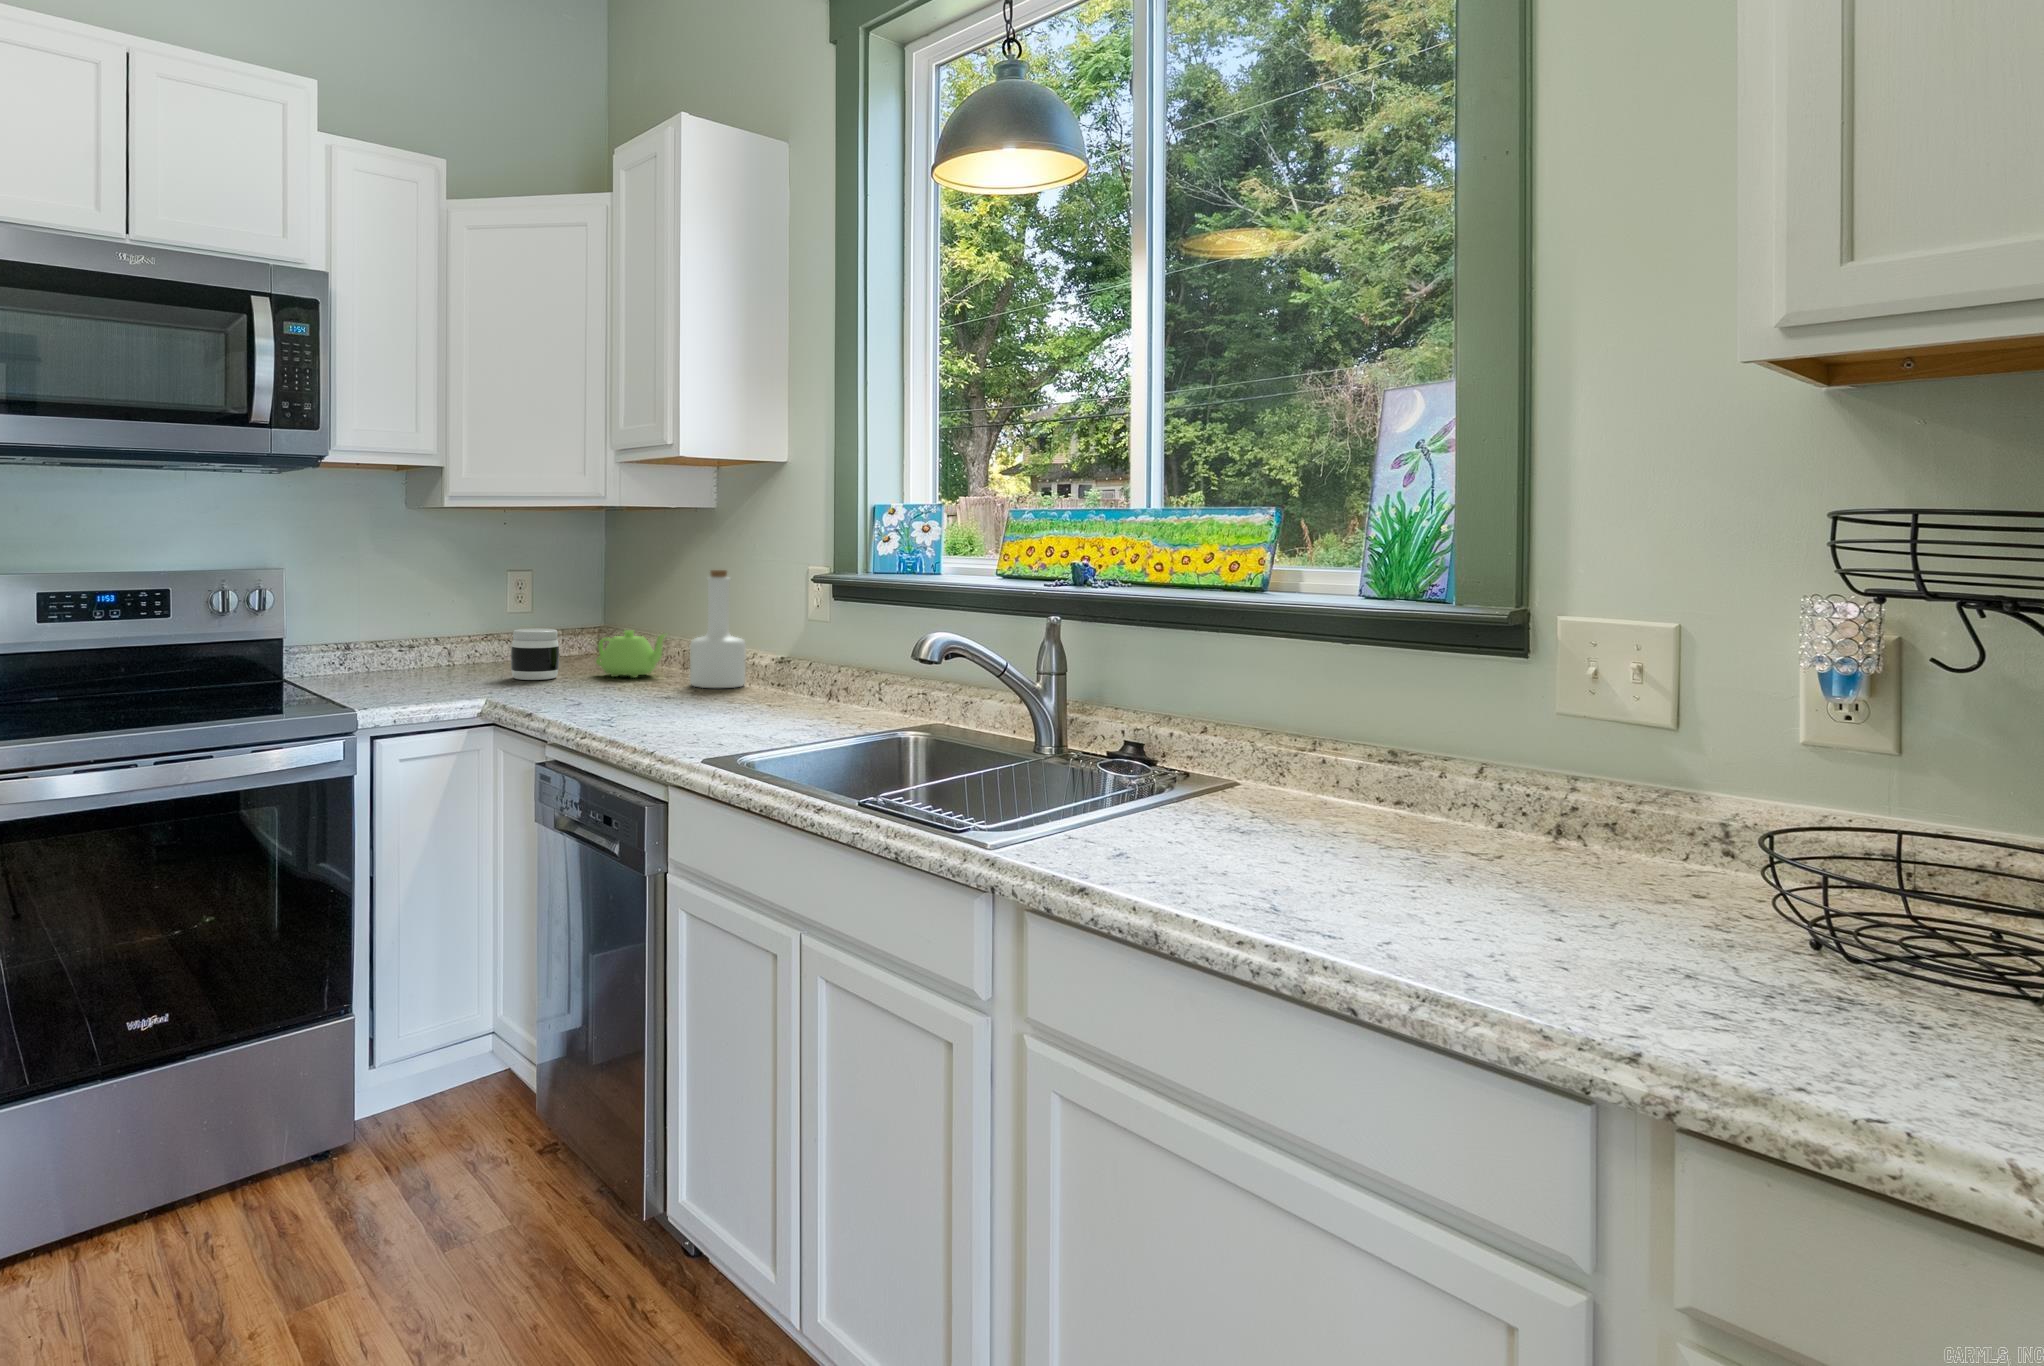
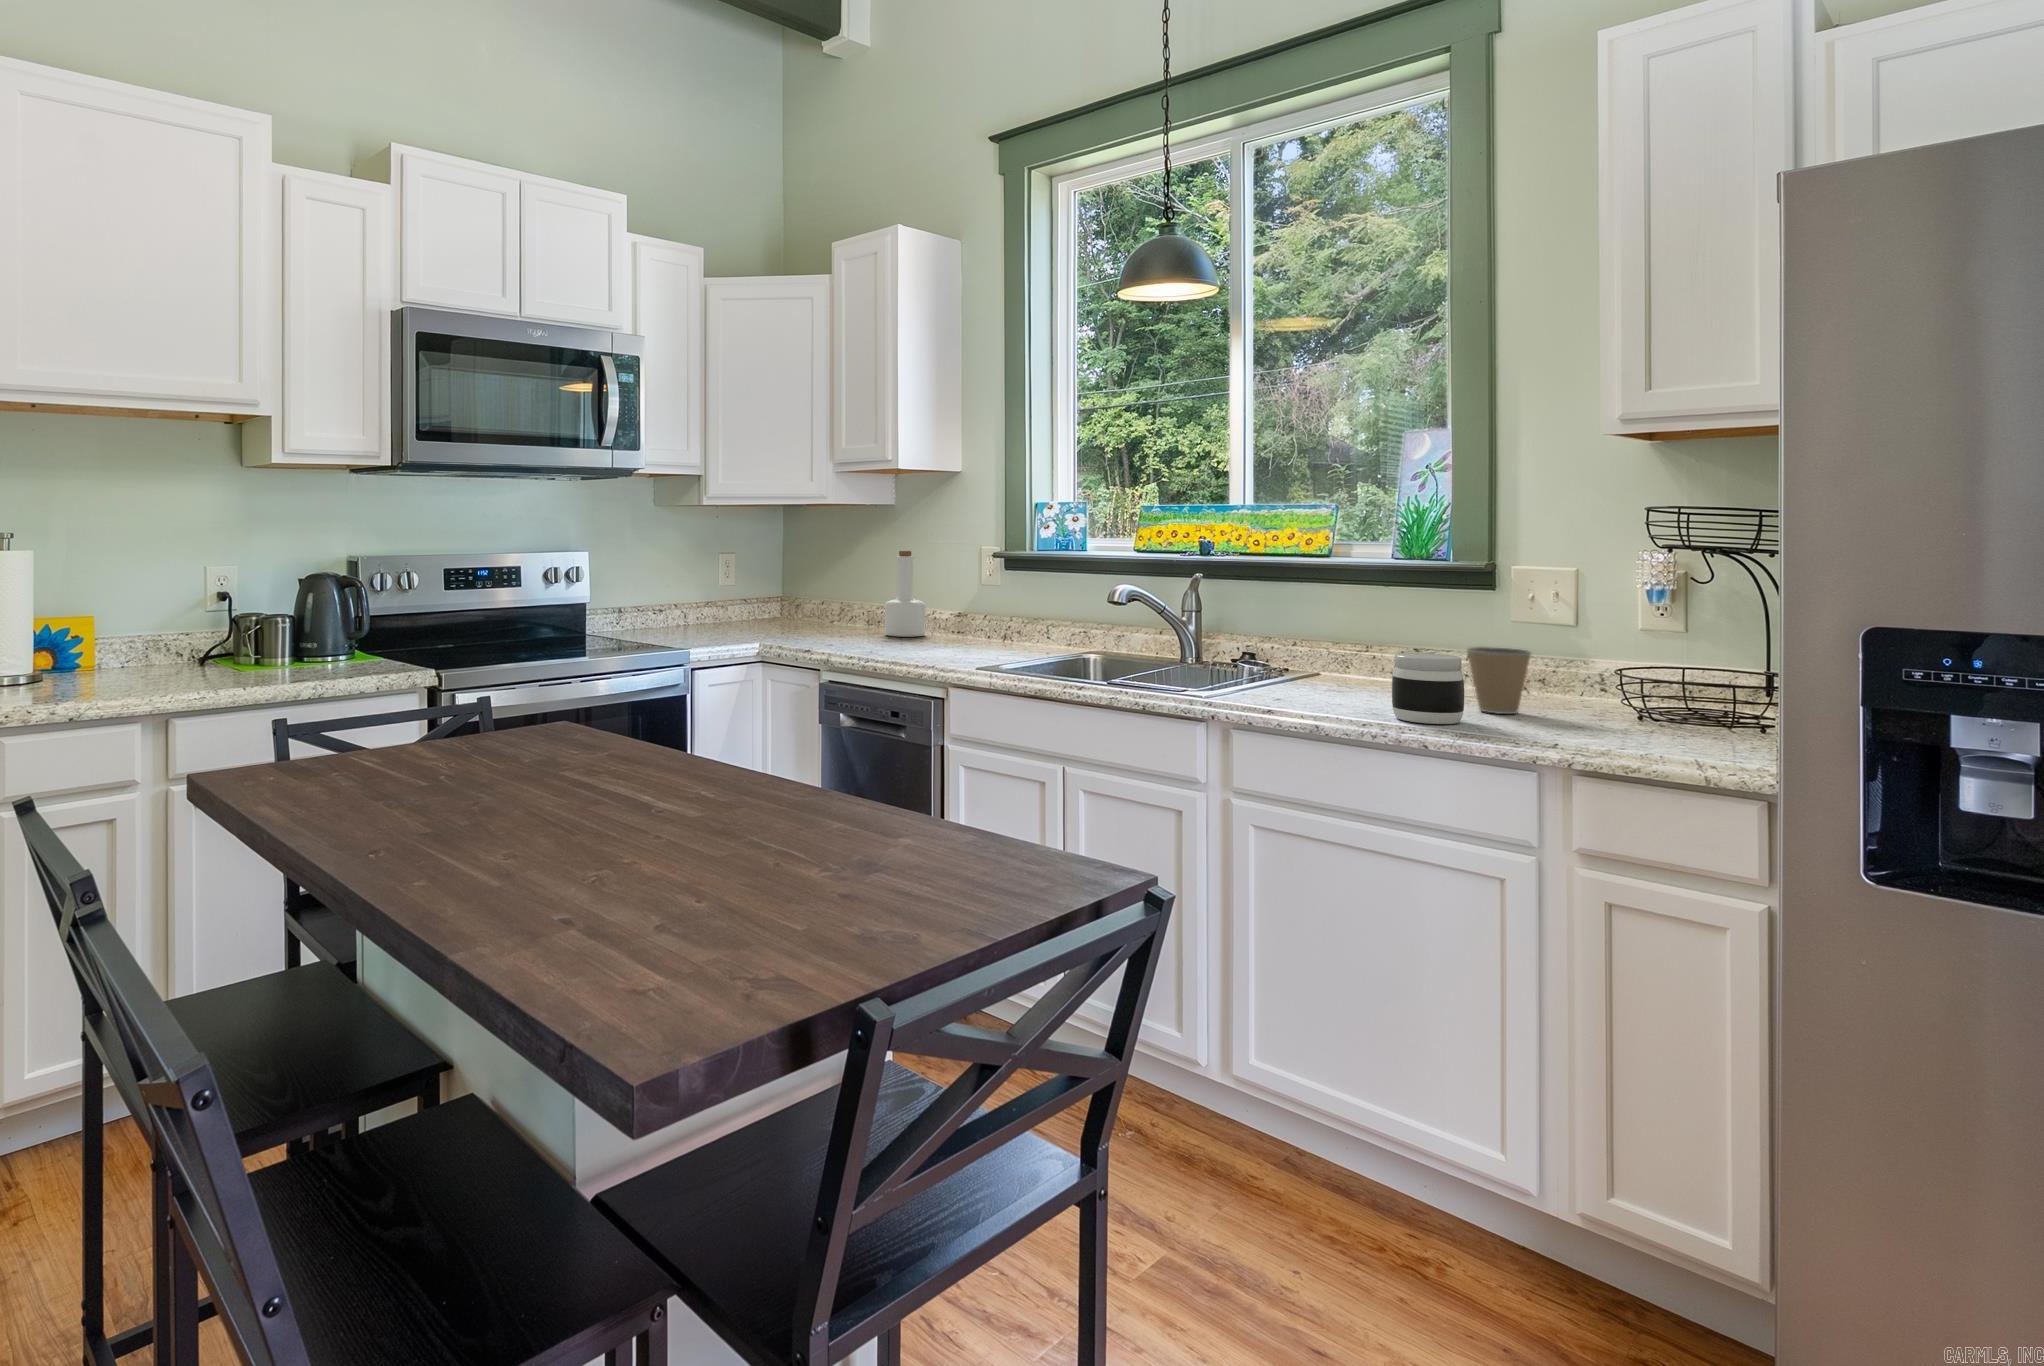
jar: present [511,628,559,680] -> present [1392,653,1464,724]
teapot: present [596,630,665,677] -> none [804,597,860,632]
coffee cup: none [1461,775,1590,915] -> present [1467,647,1531,714]

